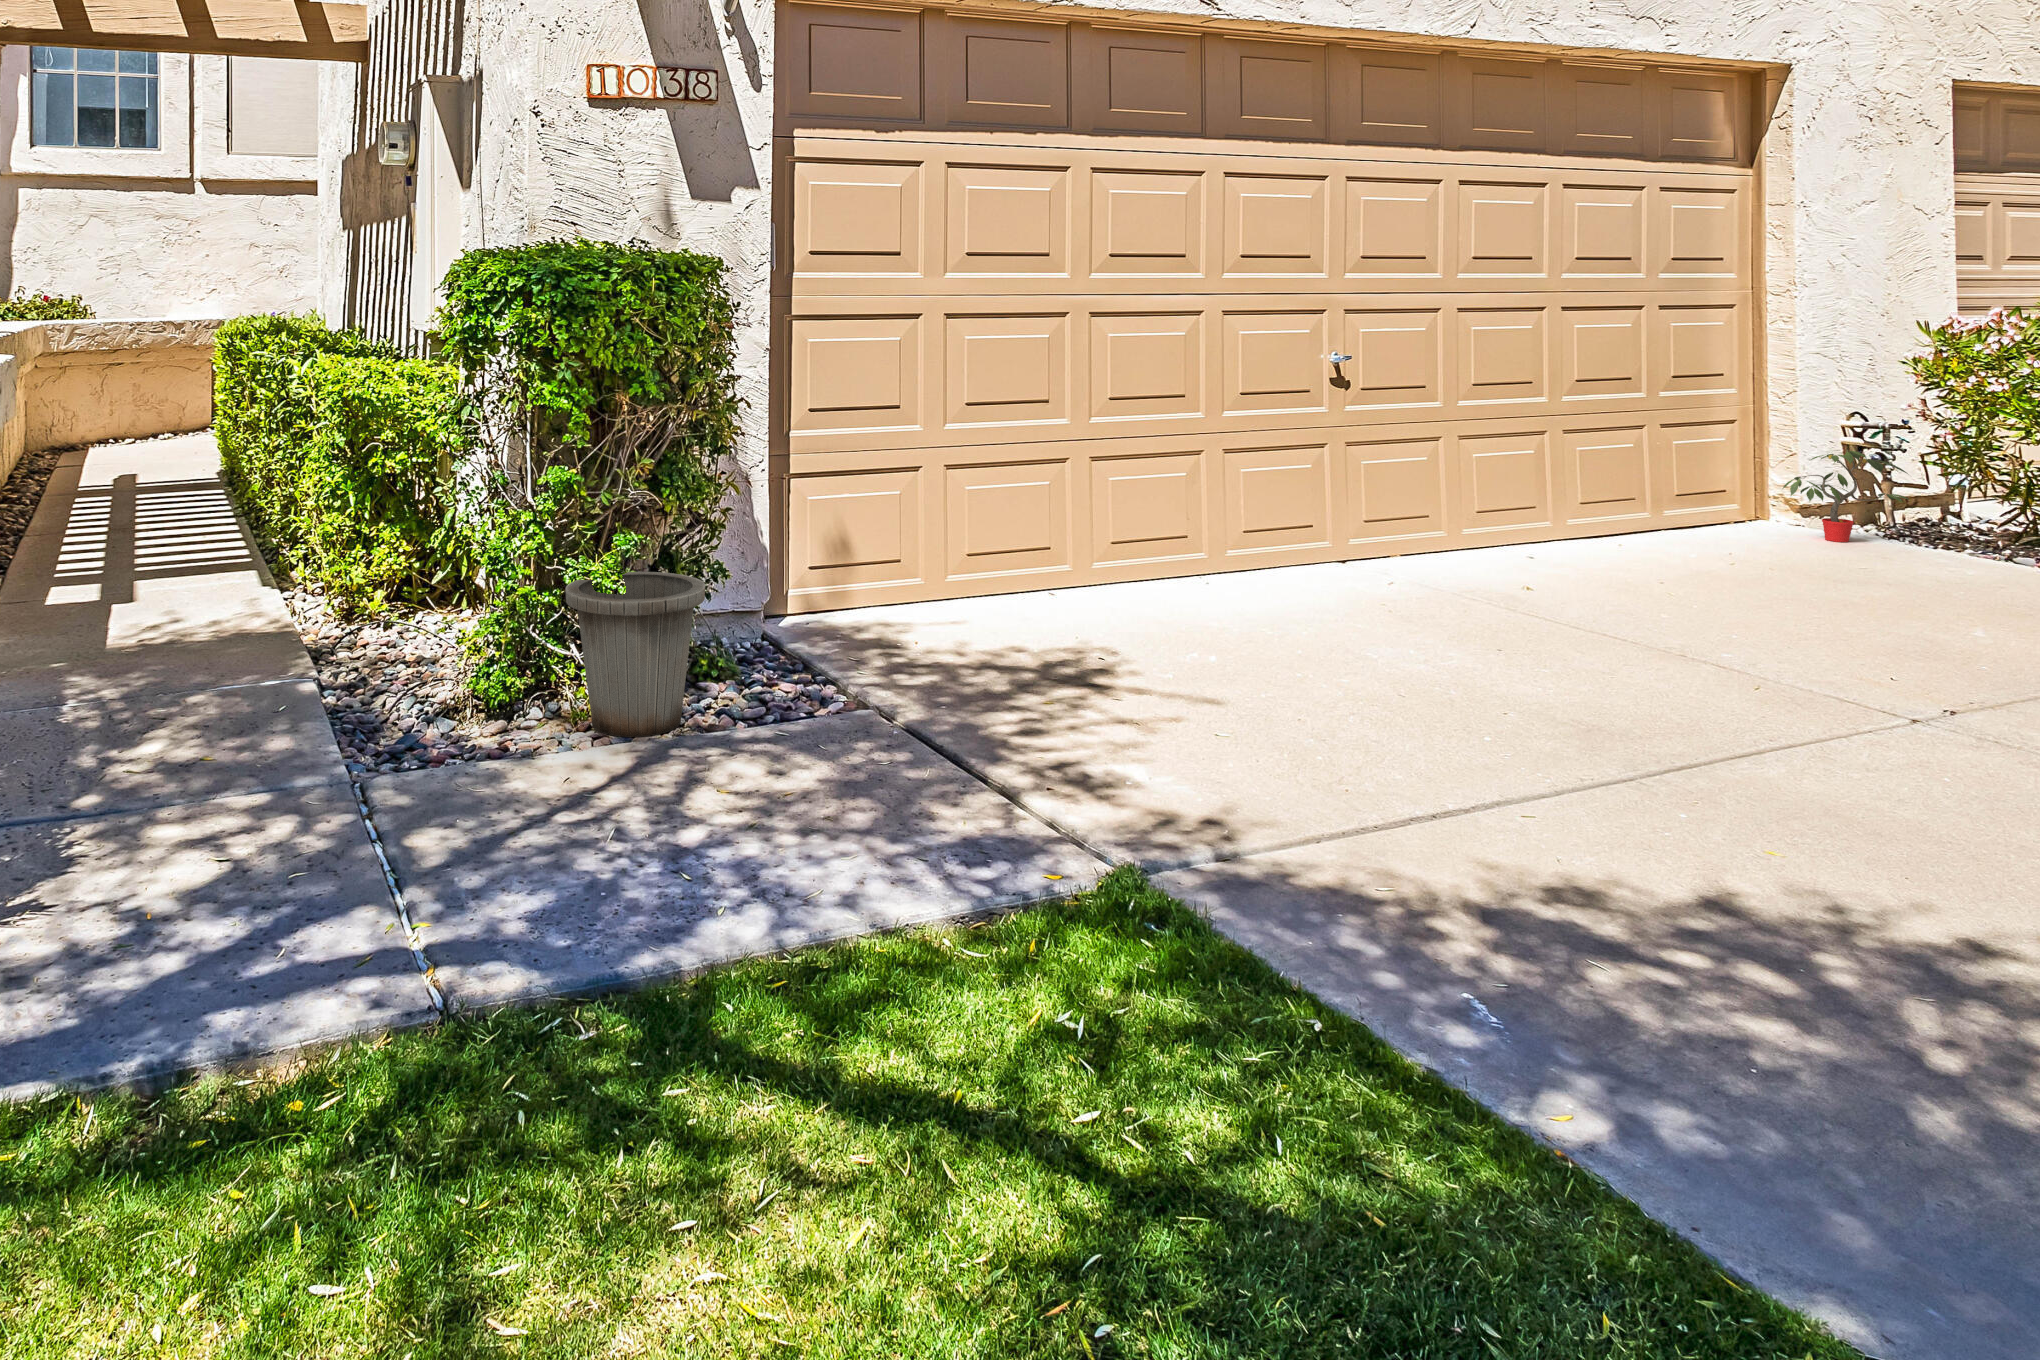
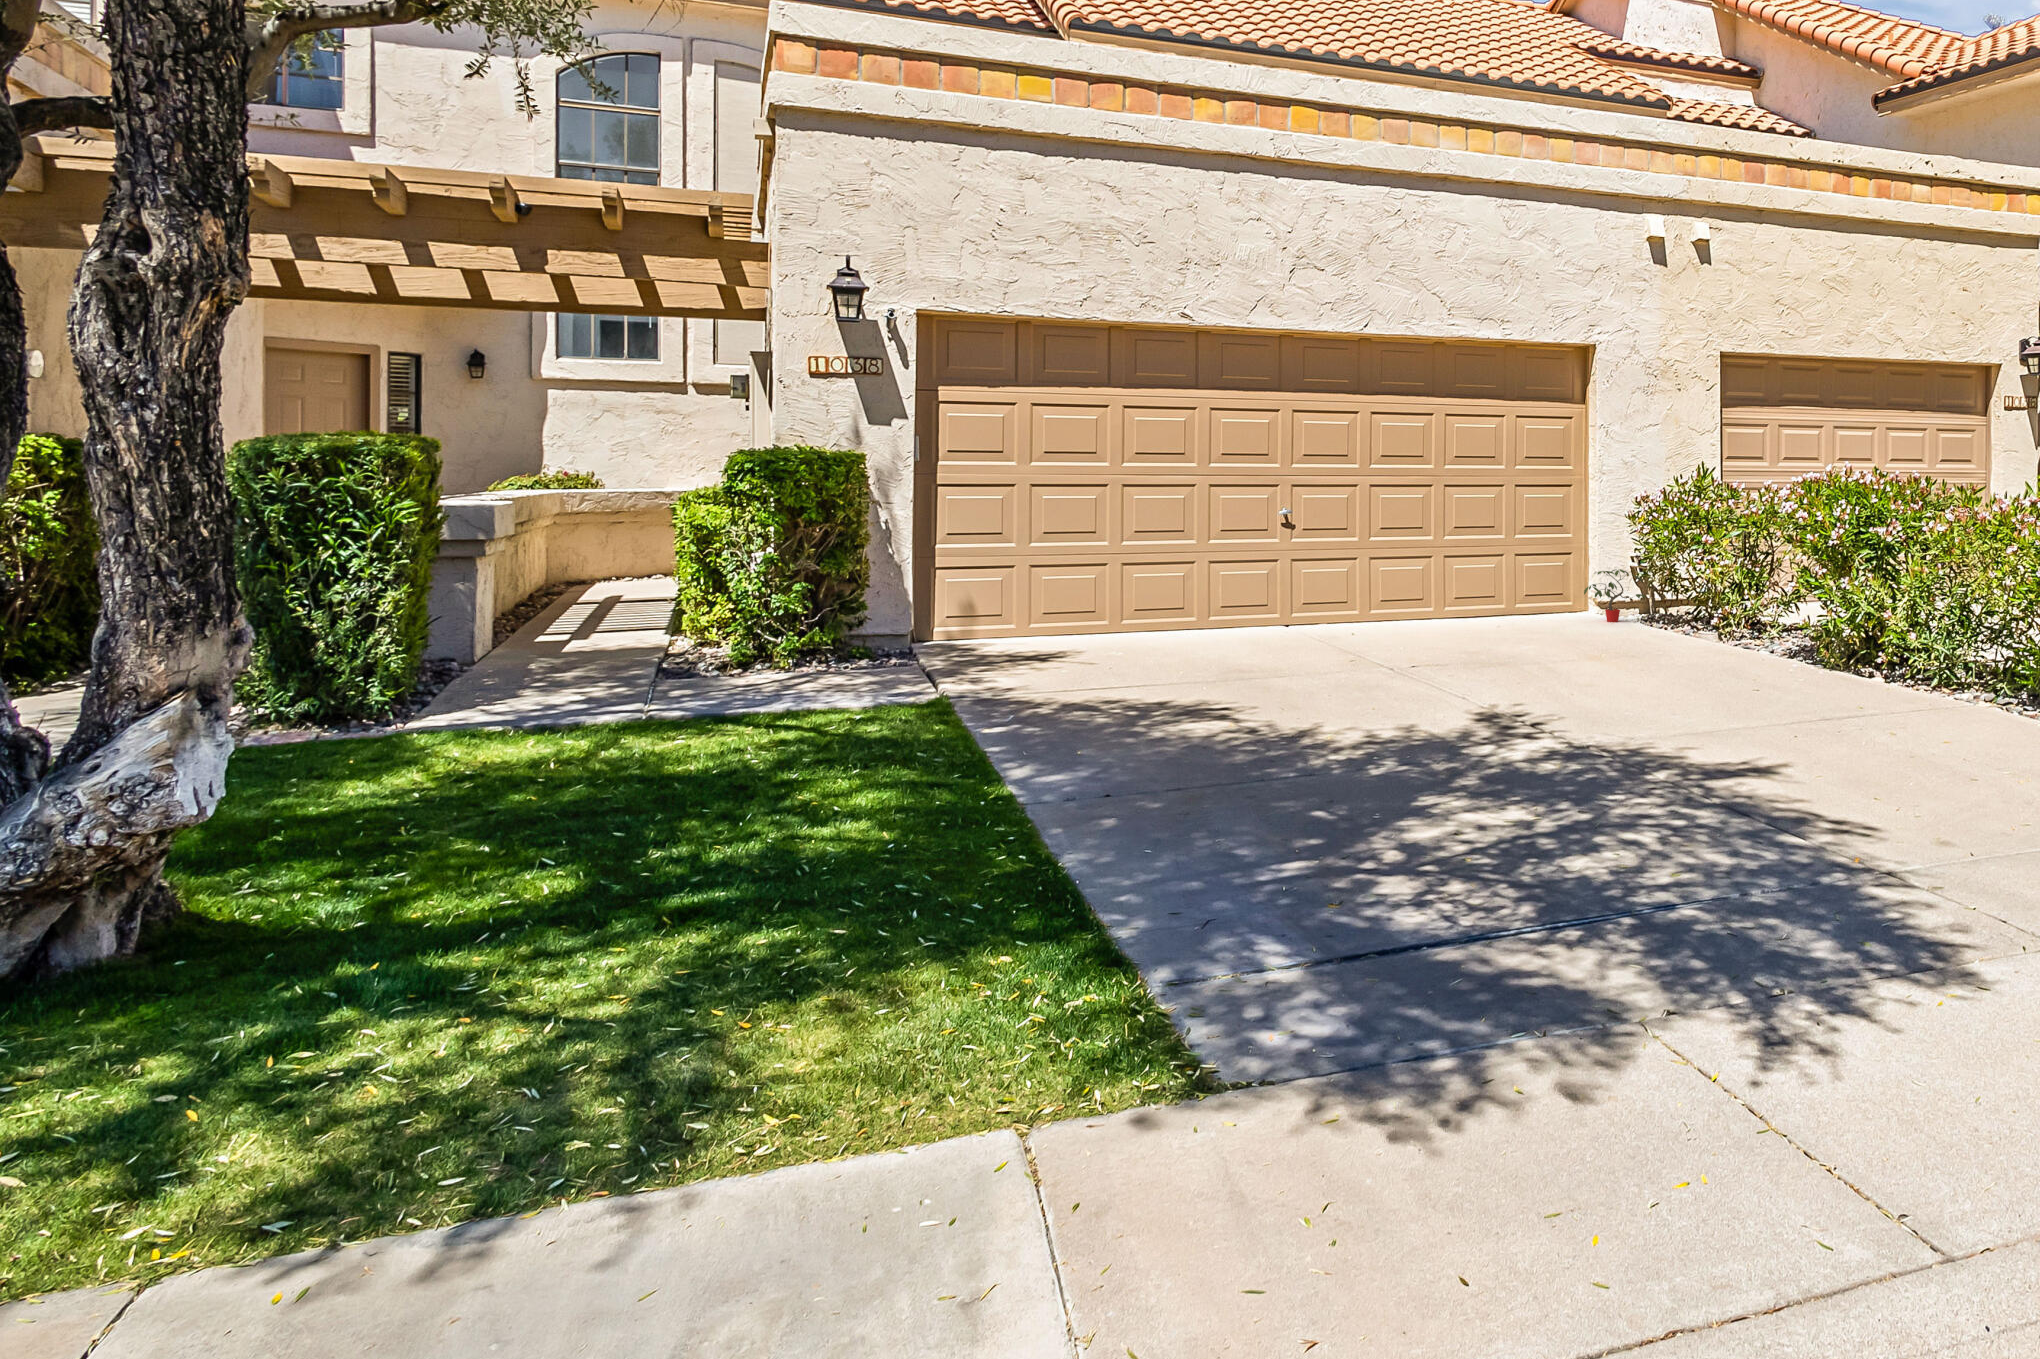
trash can: present [565,572,705,737] -> none [763,602,834,672]

